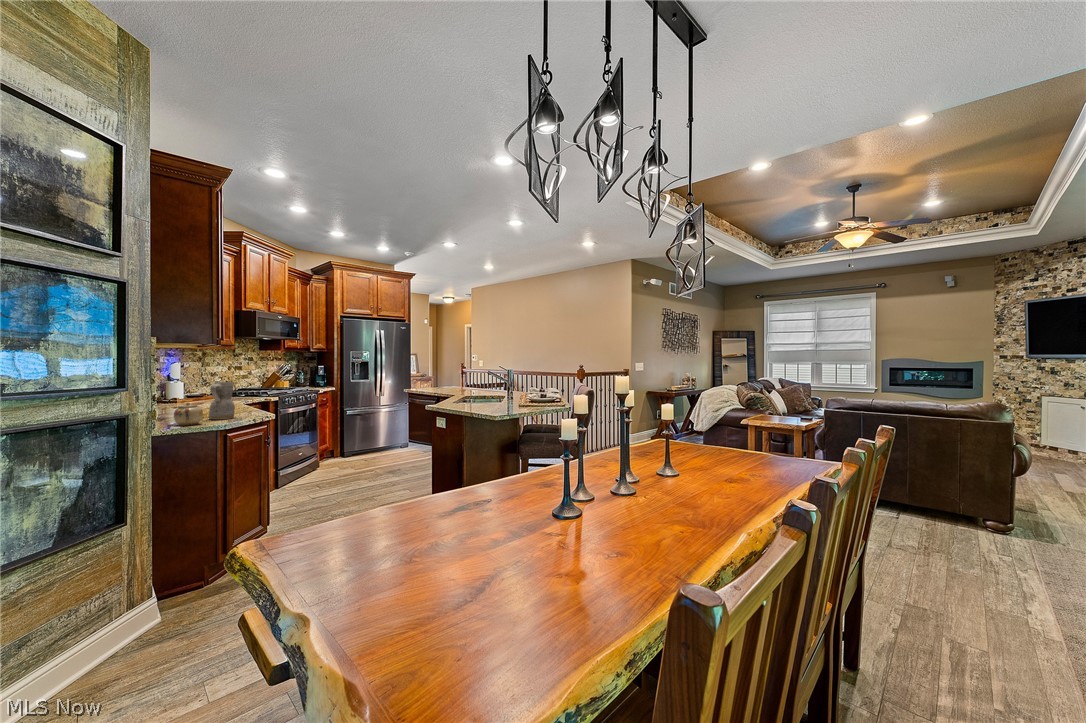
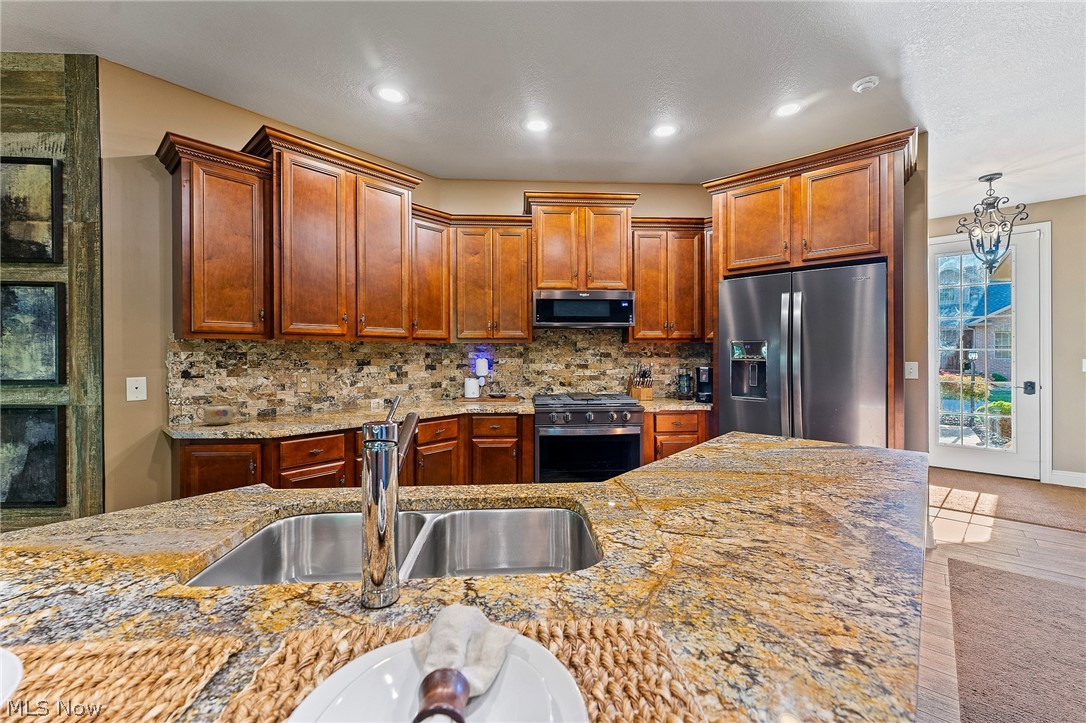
ceramic pitcher: present [209,382,235,419] -> none [260,380,293,425]

